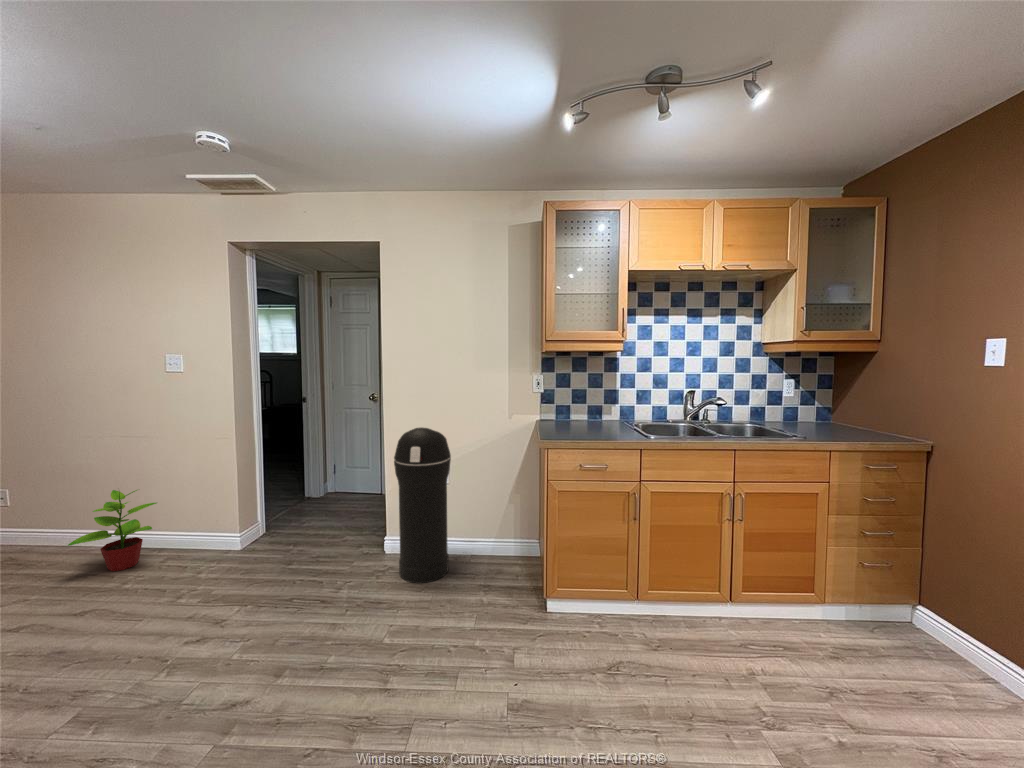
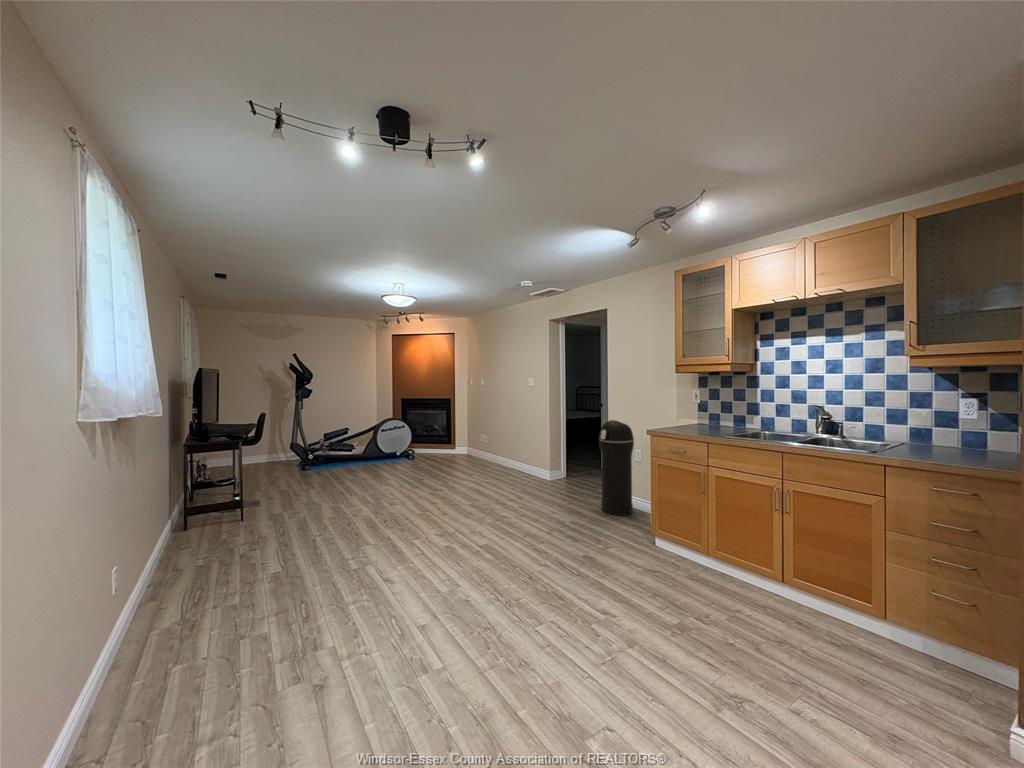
potted plant: present [68,490,156,571] -> none [492,438,522,476]

